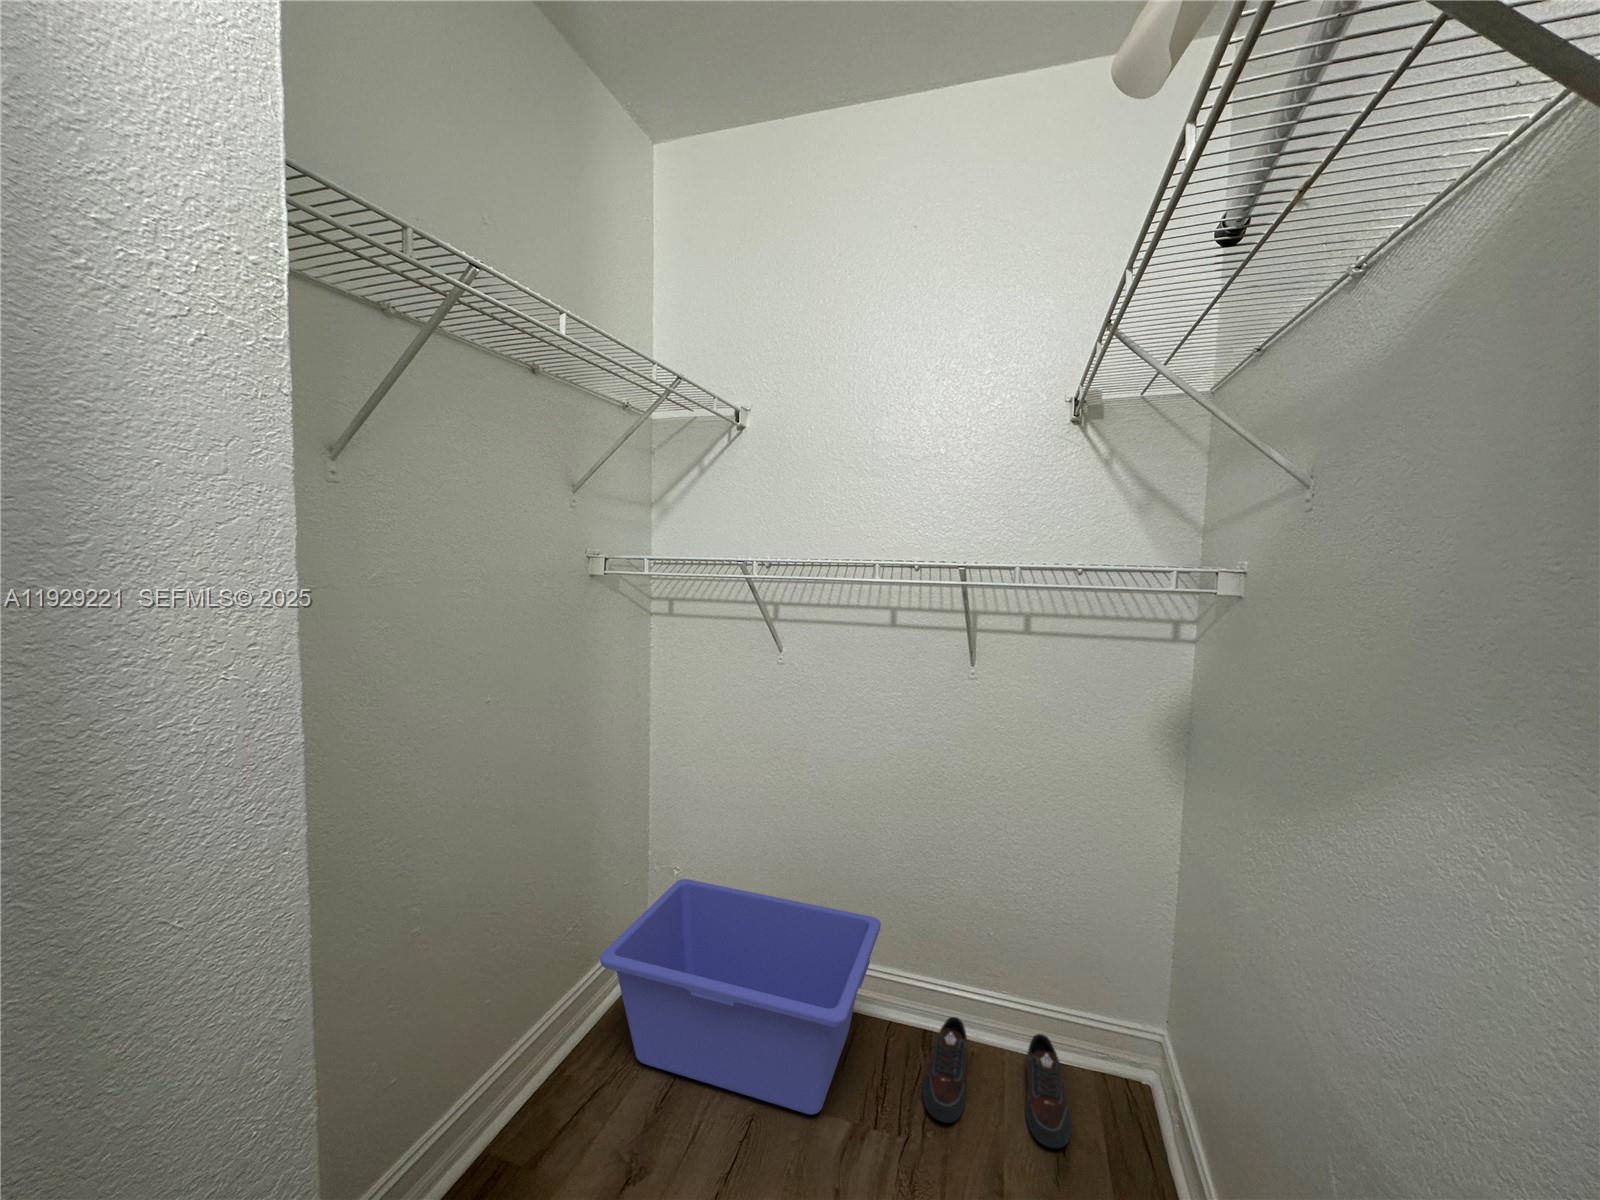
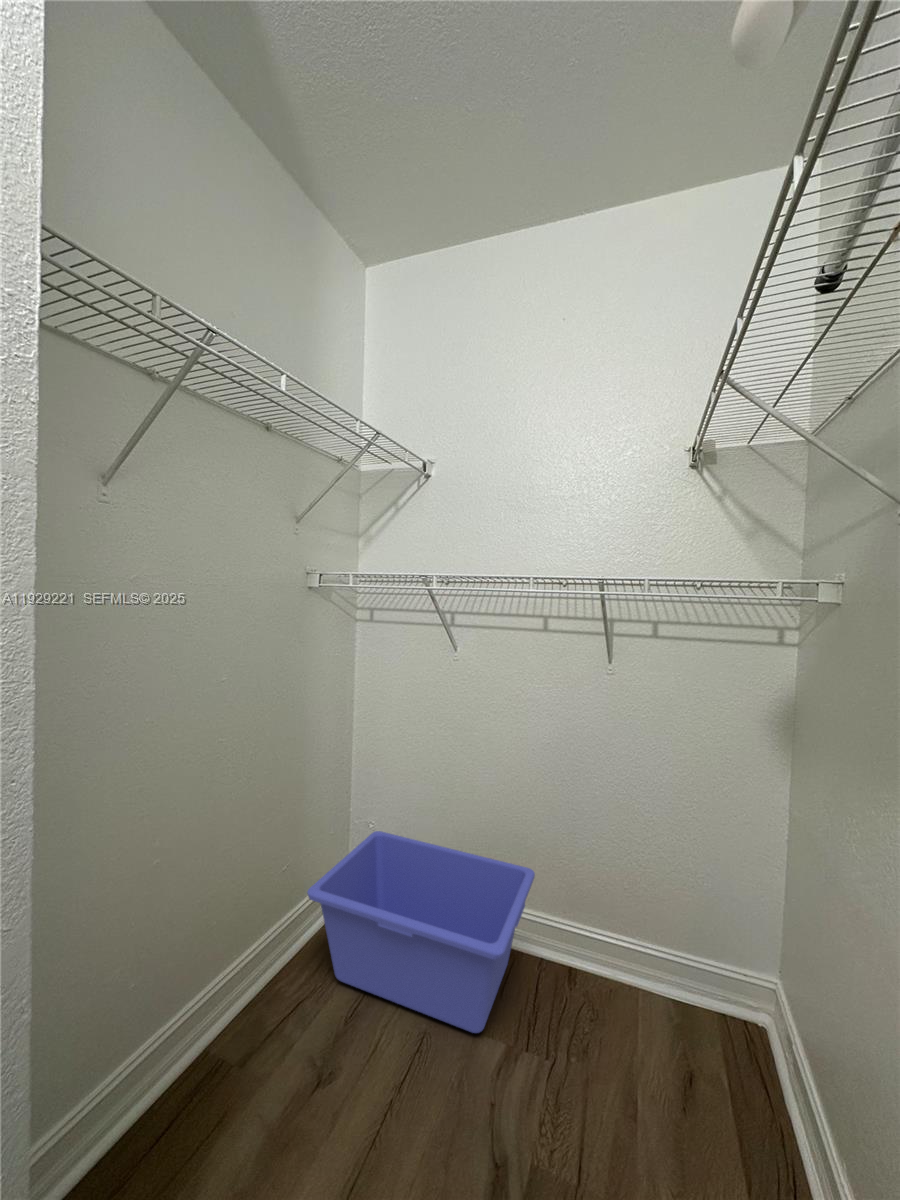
shoe: present [922,1017,1072,1148] -> none [569,955,698,1077]

